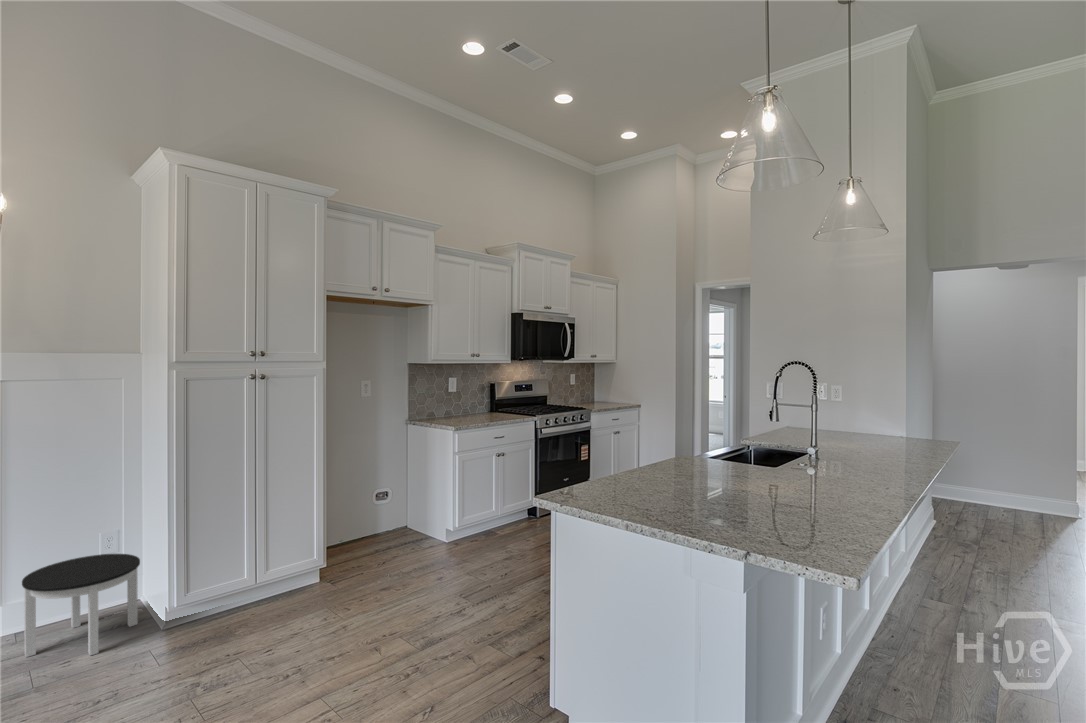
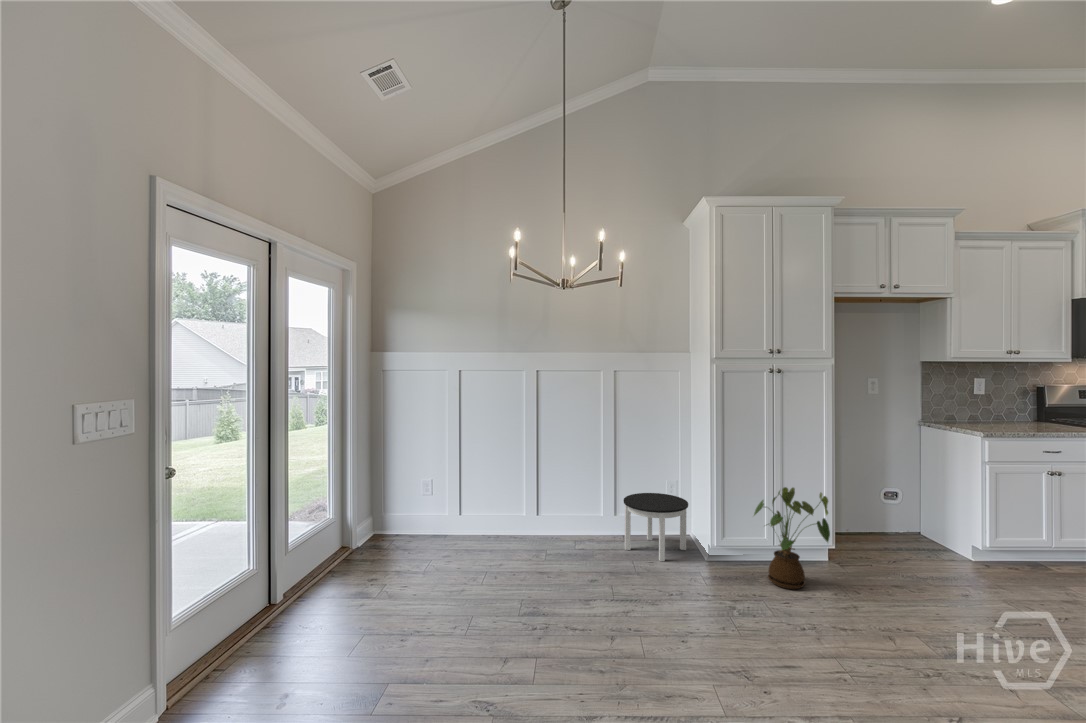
house plant: none [229,511,319,634] -> present [754,487,830,589]

